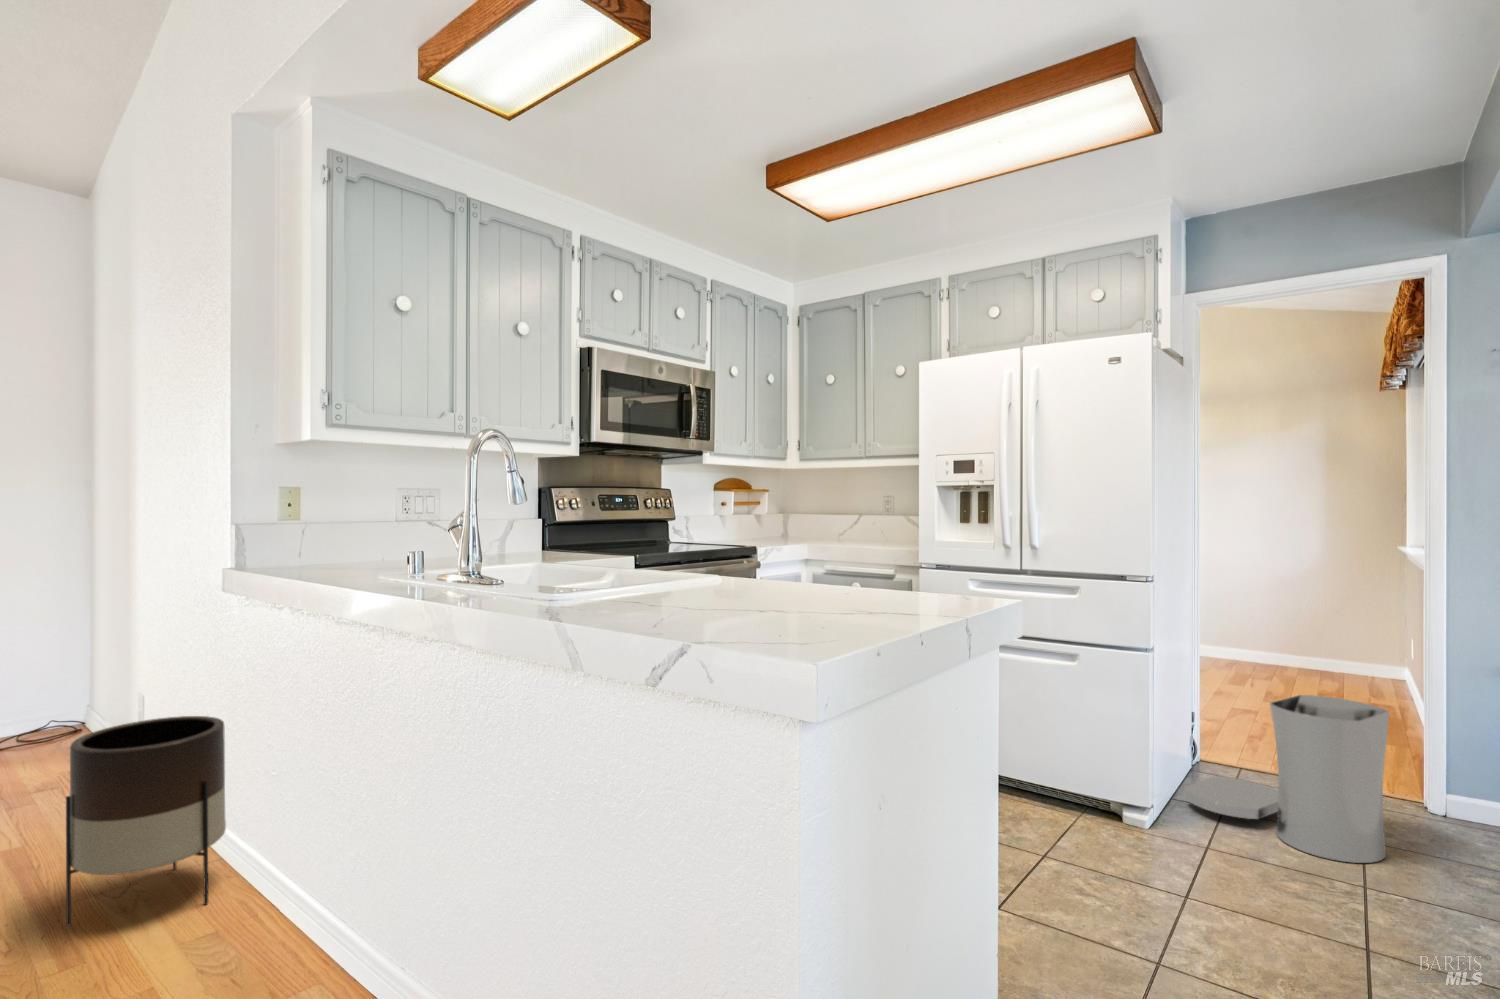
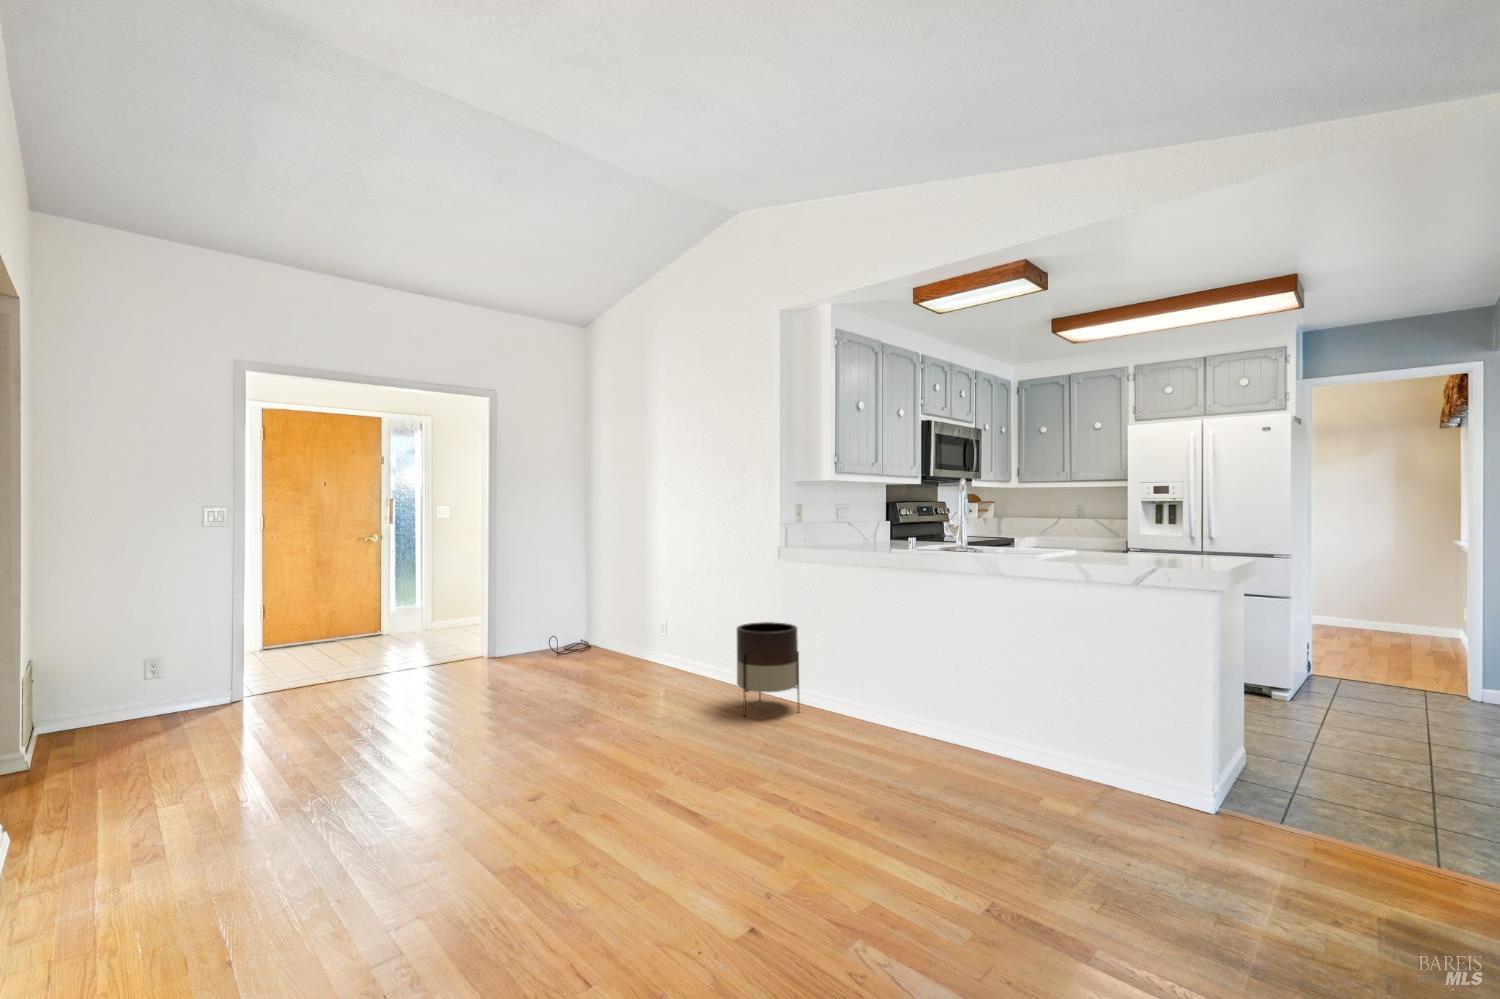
trash can: present [1184,695,1389,863] -> none [1309,627,1444,719]

